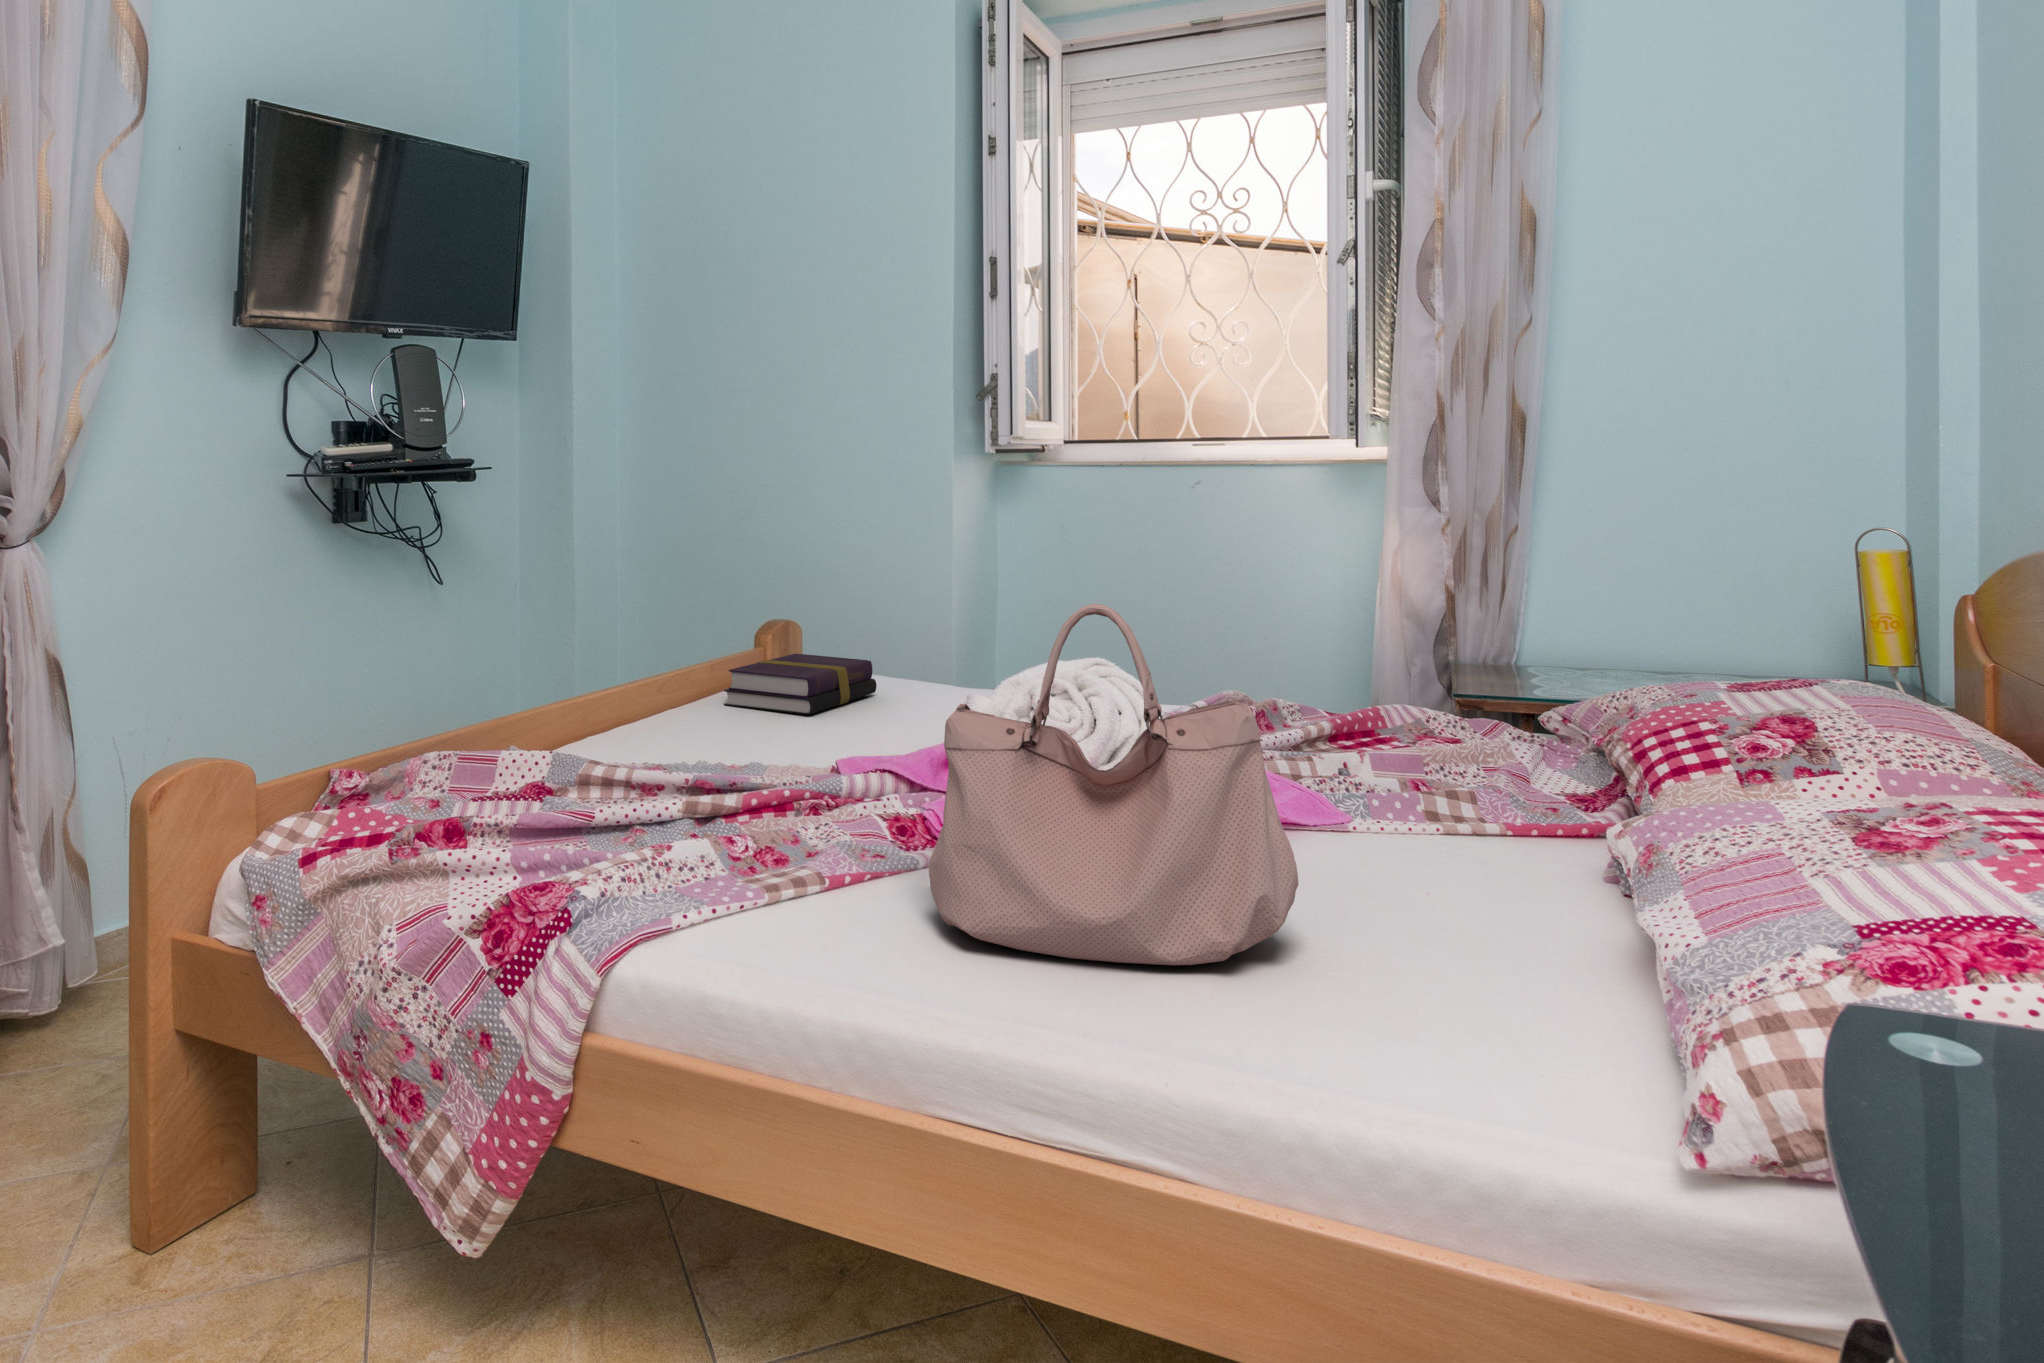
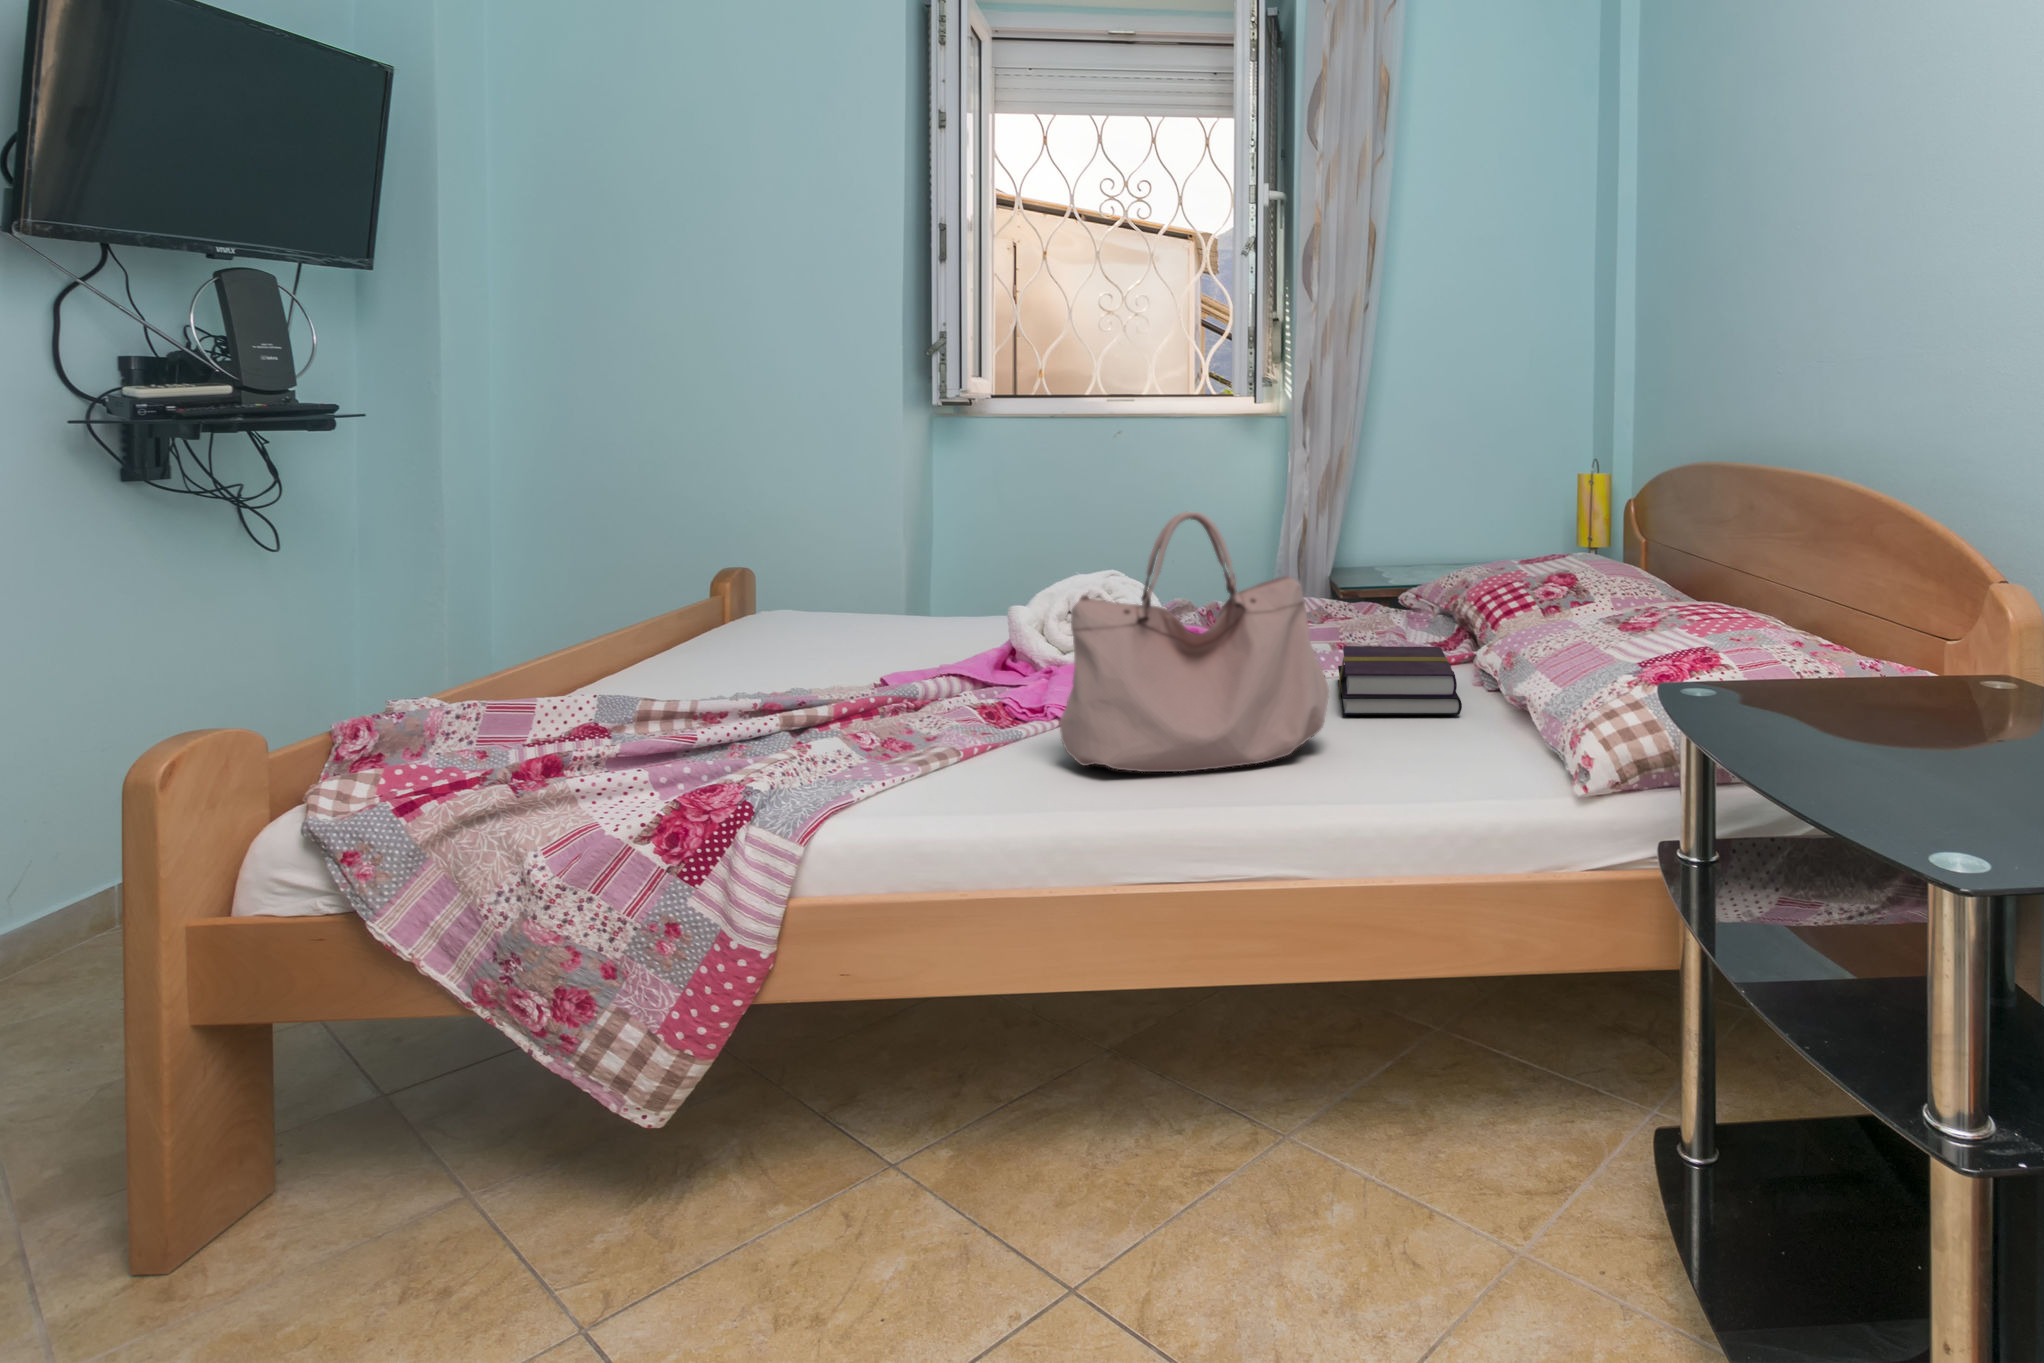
book: present [724,654,876,715] -> present [1338,646,1462,715]

